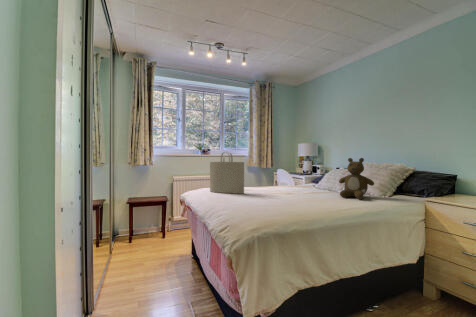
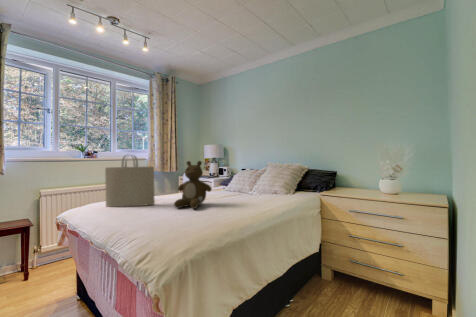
teddy bear: present [339,158,374,199] -> present [174,161,212,209]

